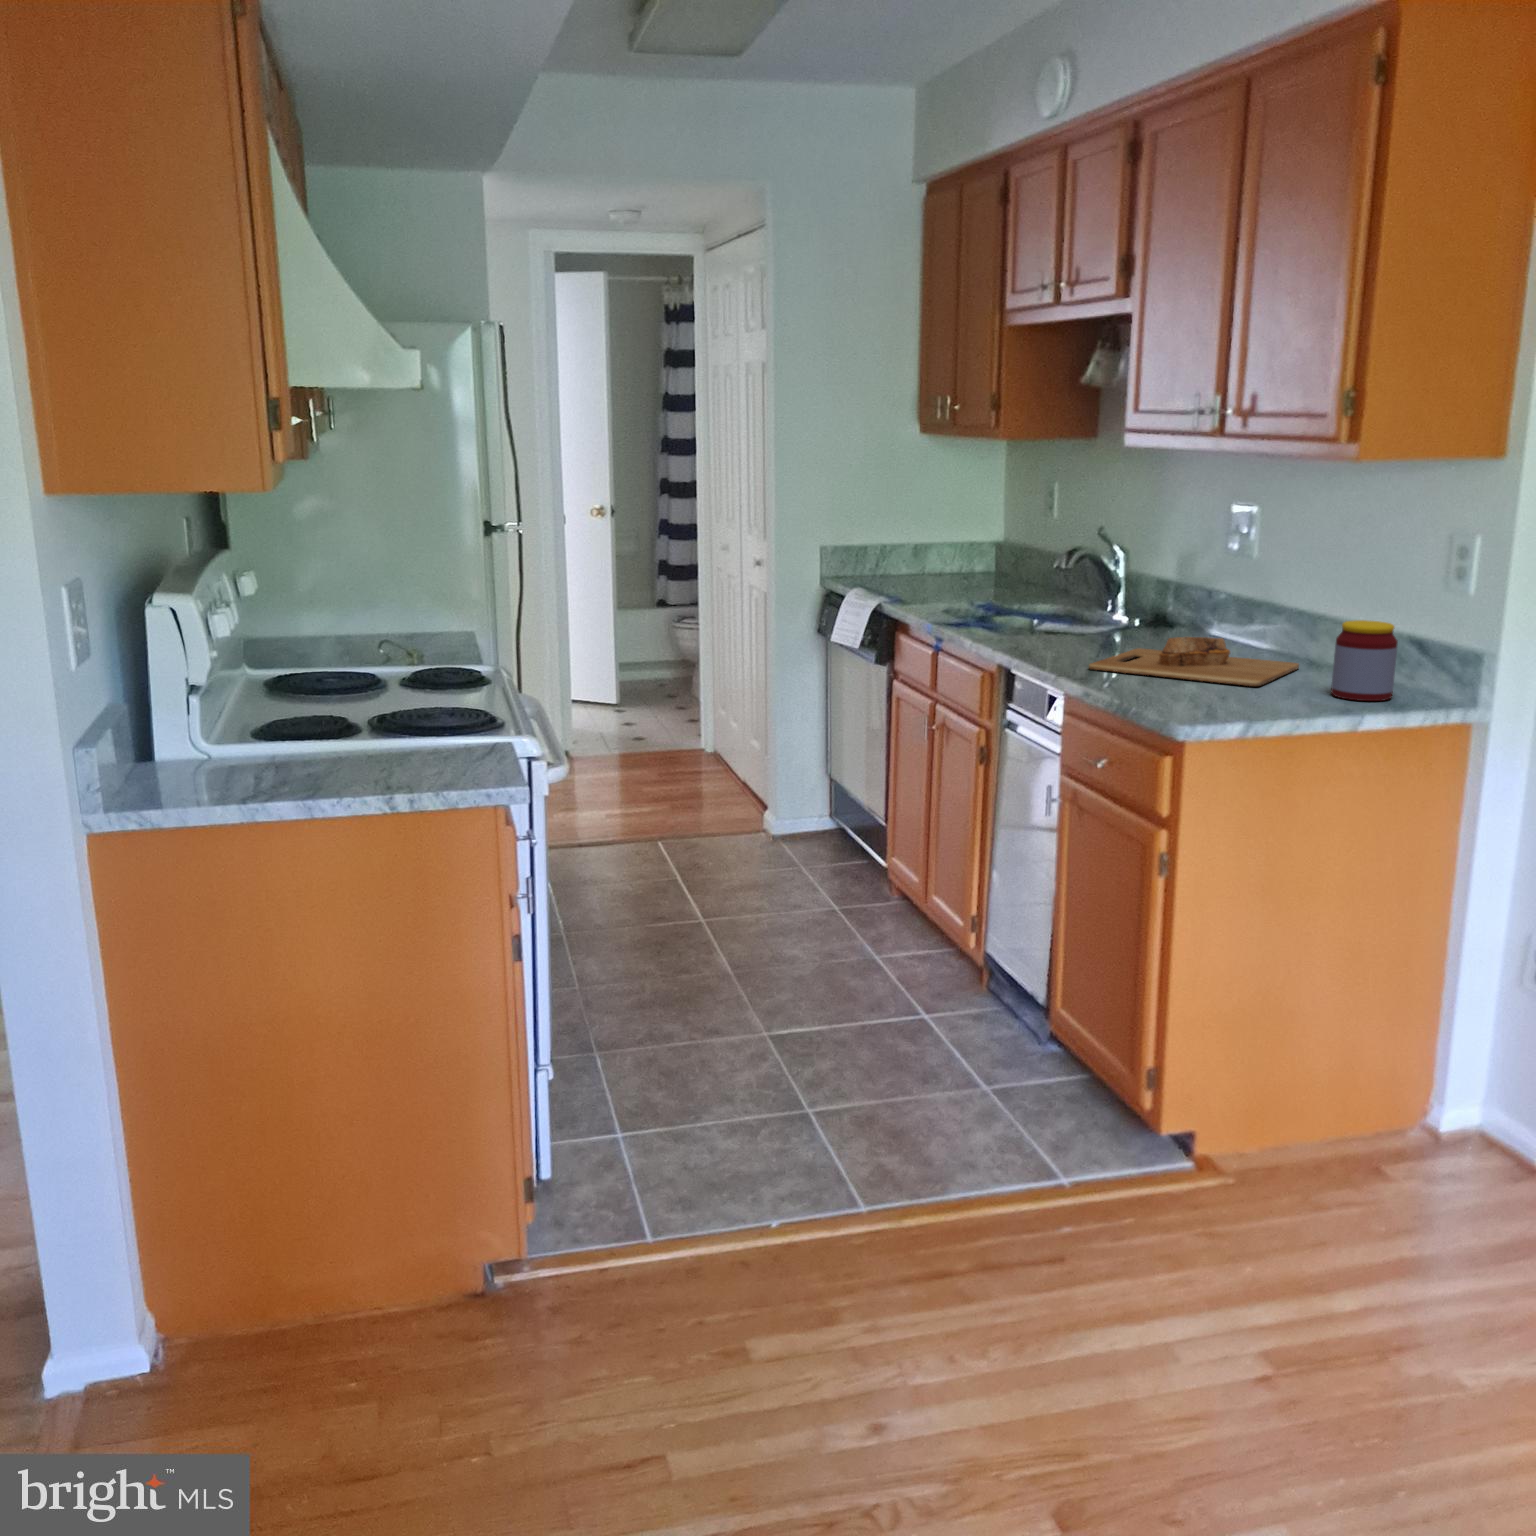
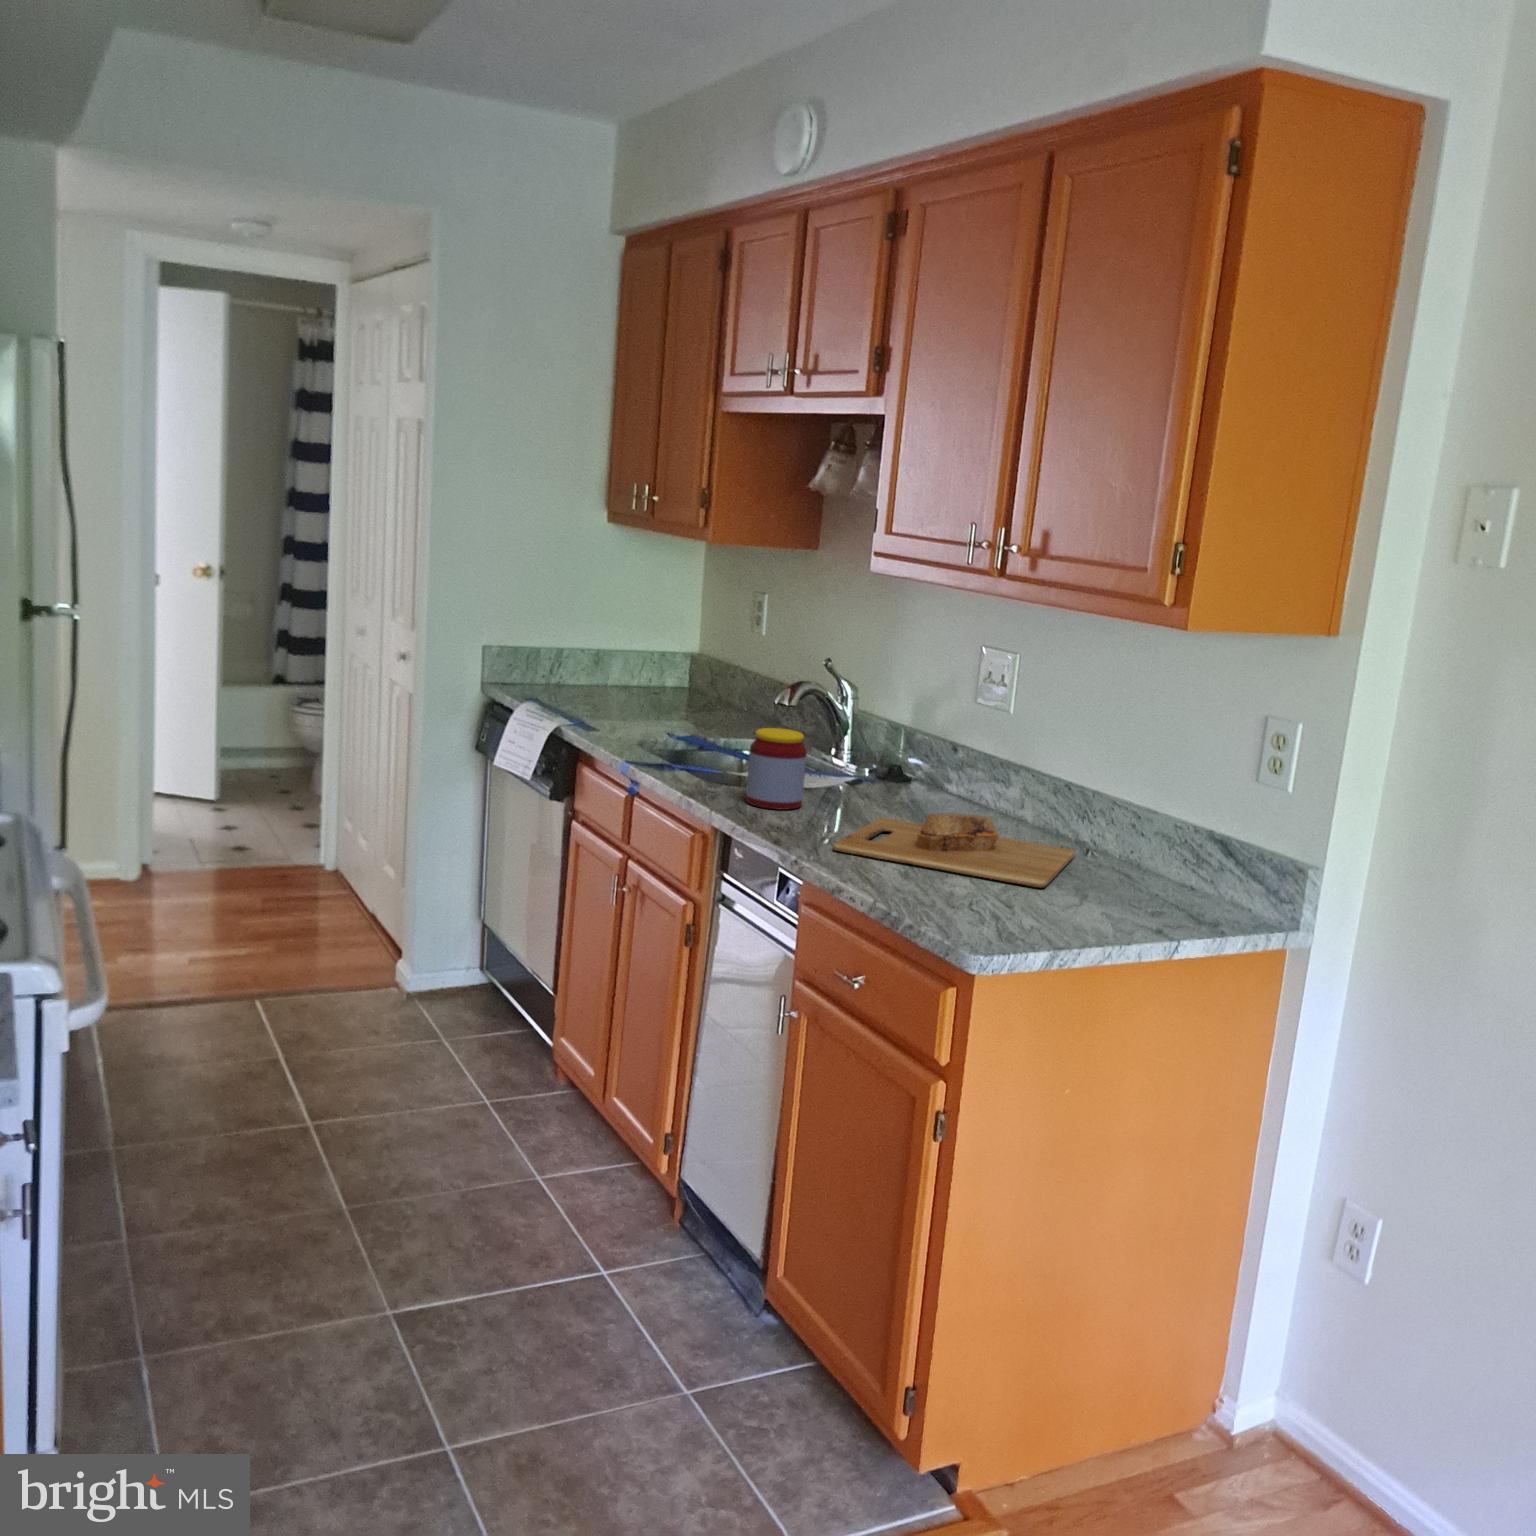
jar: present [1331,620,1398,701] -> present [746,728,807,810]

